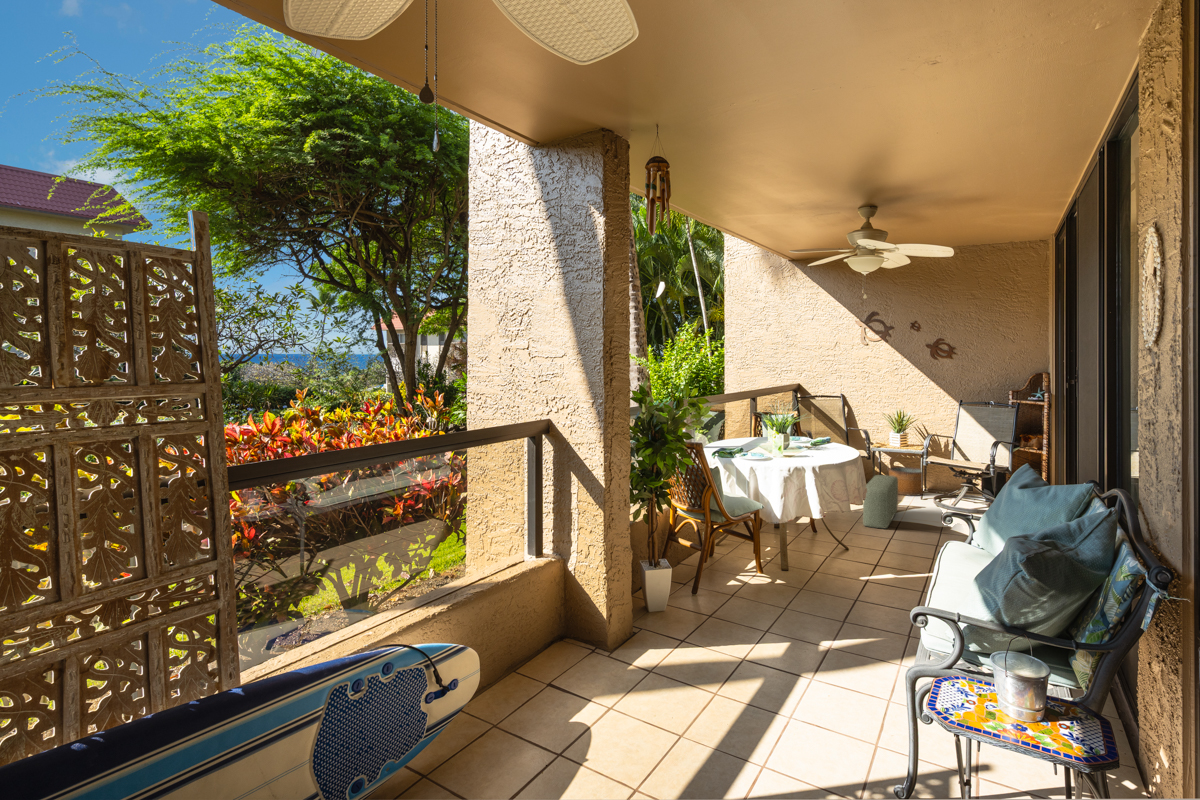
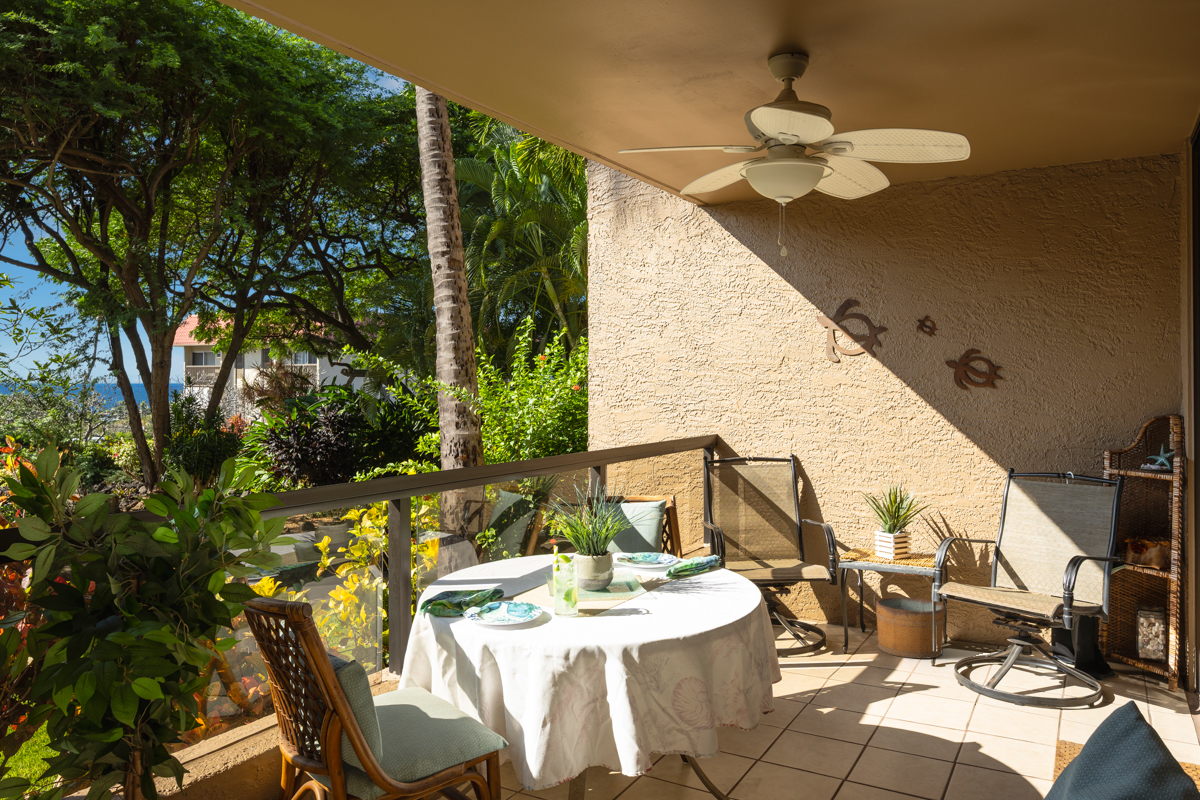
pouf: present [863,475,898,528] -> none [797,624,881,756]

